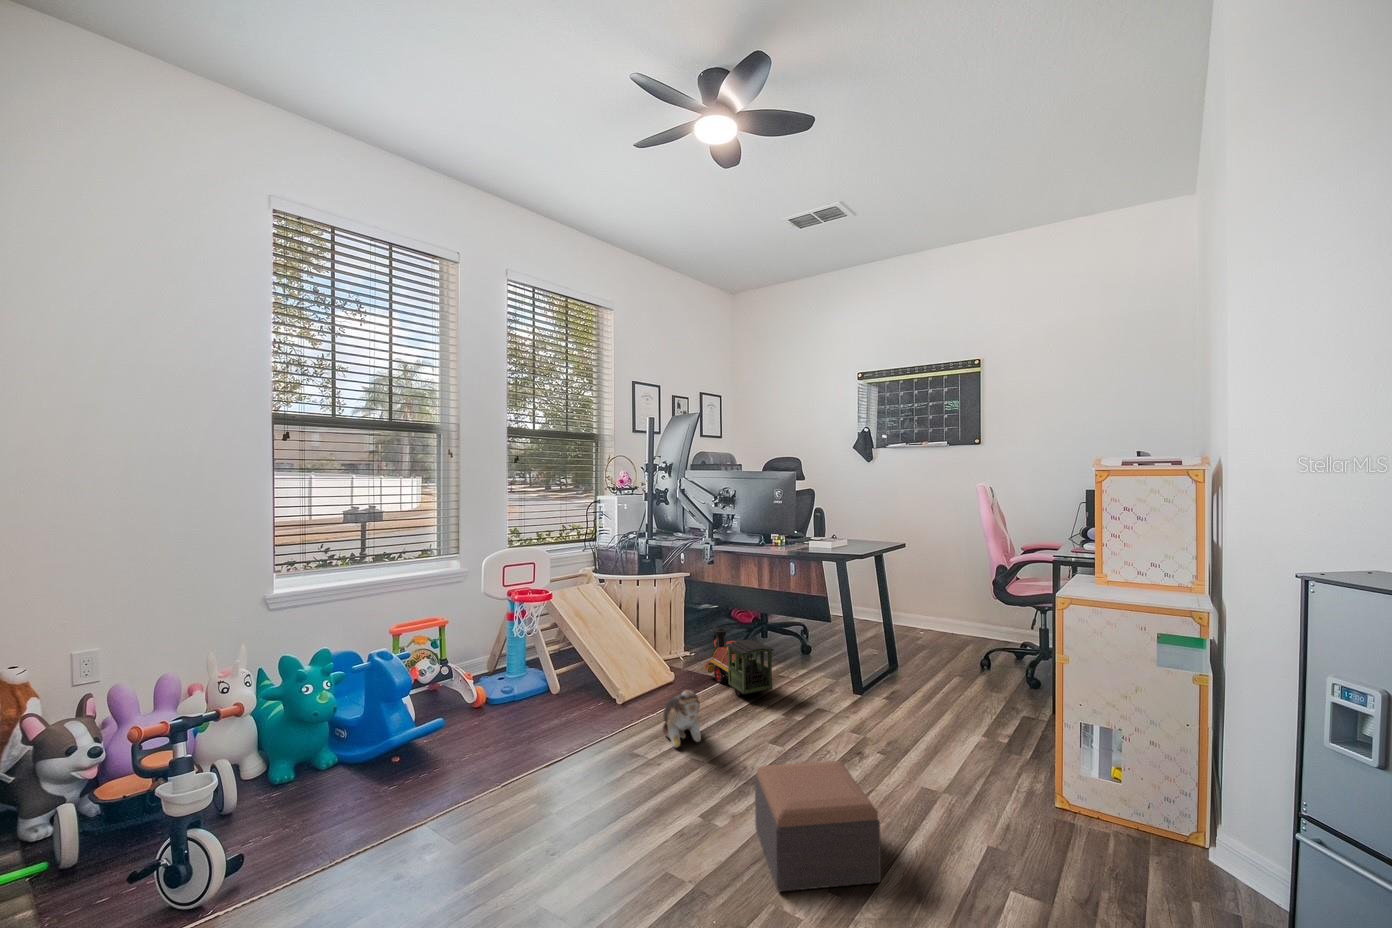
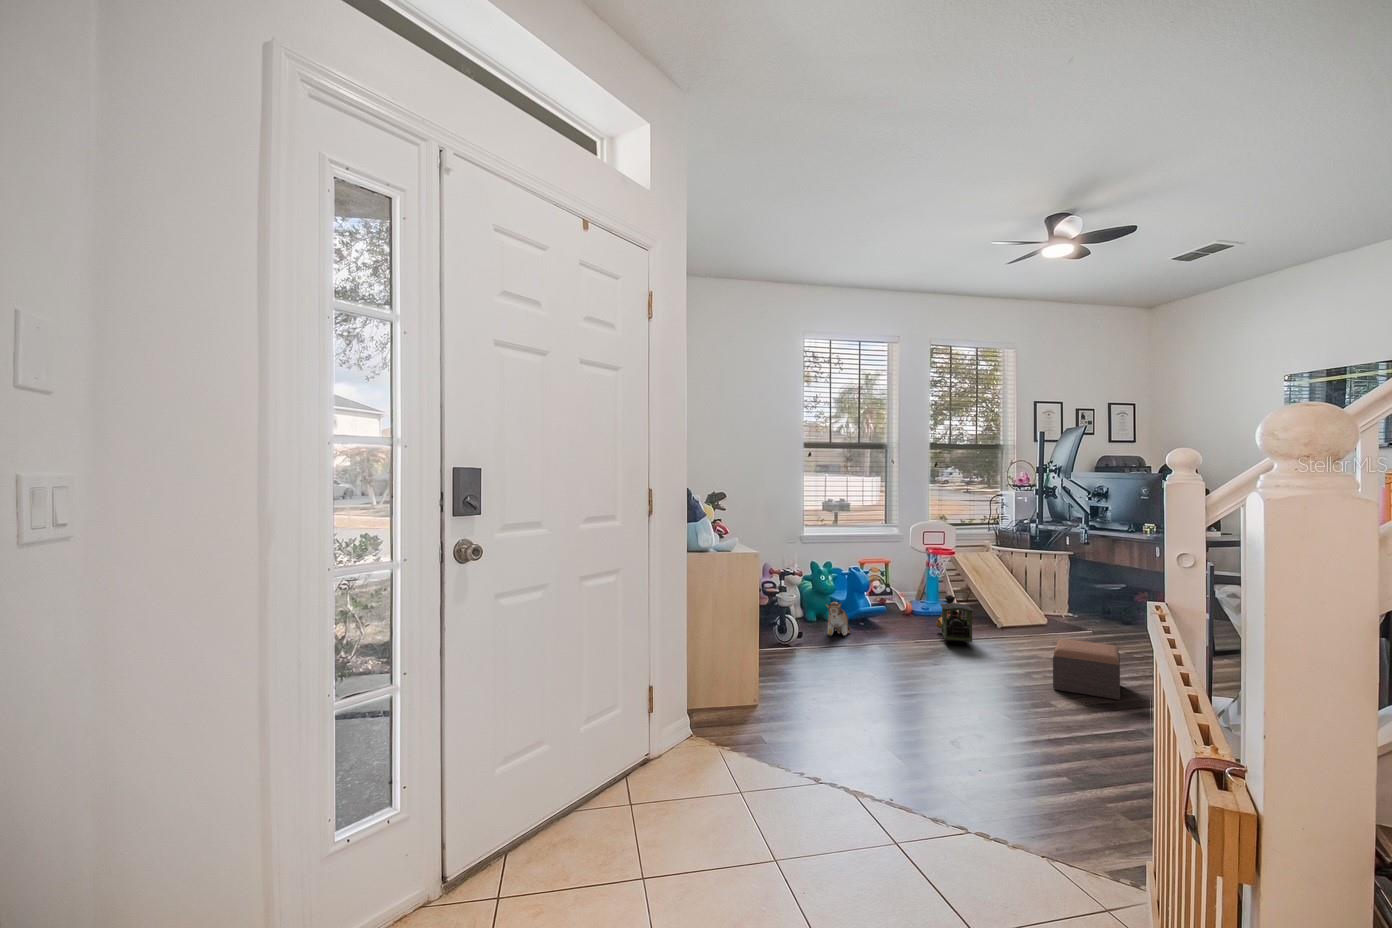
toy train: present [705,628,774,696] -> present [936,595,974,644]
plush toy: present [663,690,701,747] -> present [826,602,851,636]

